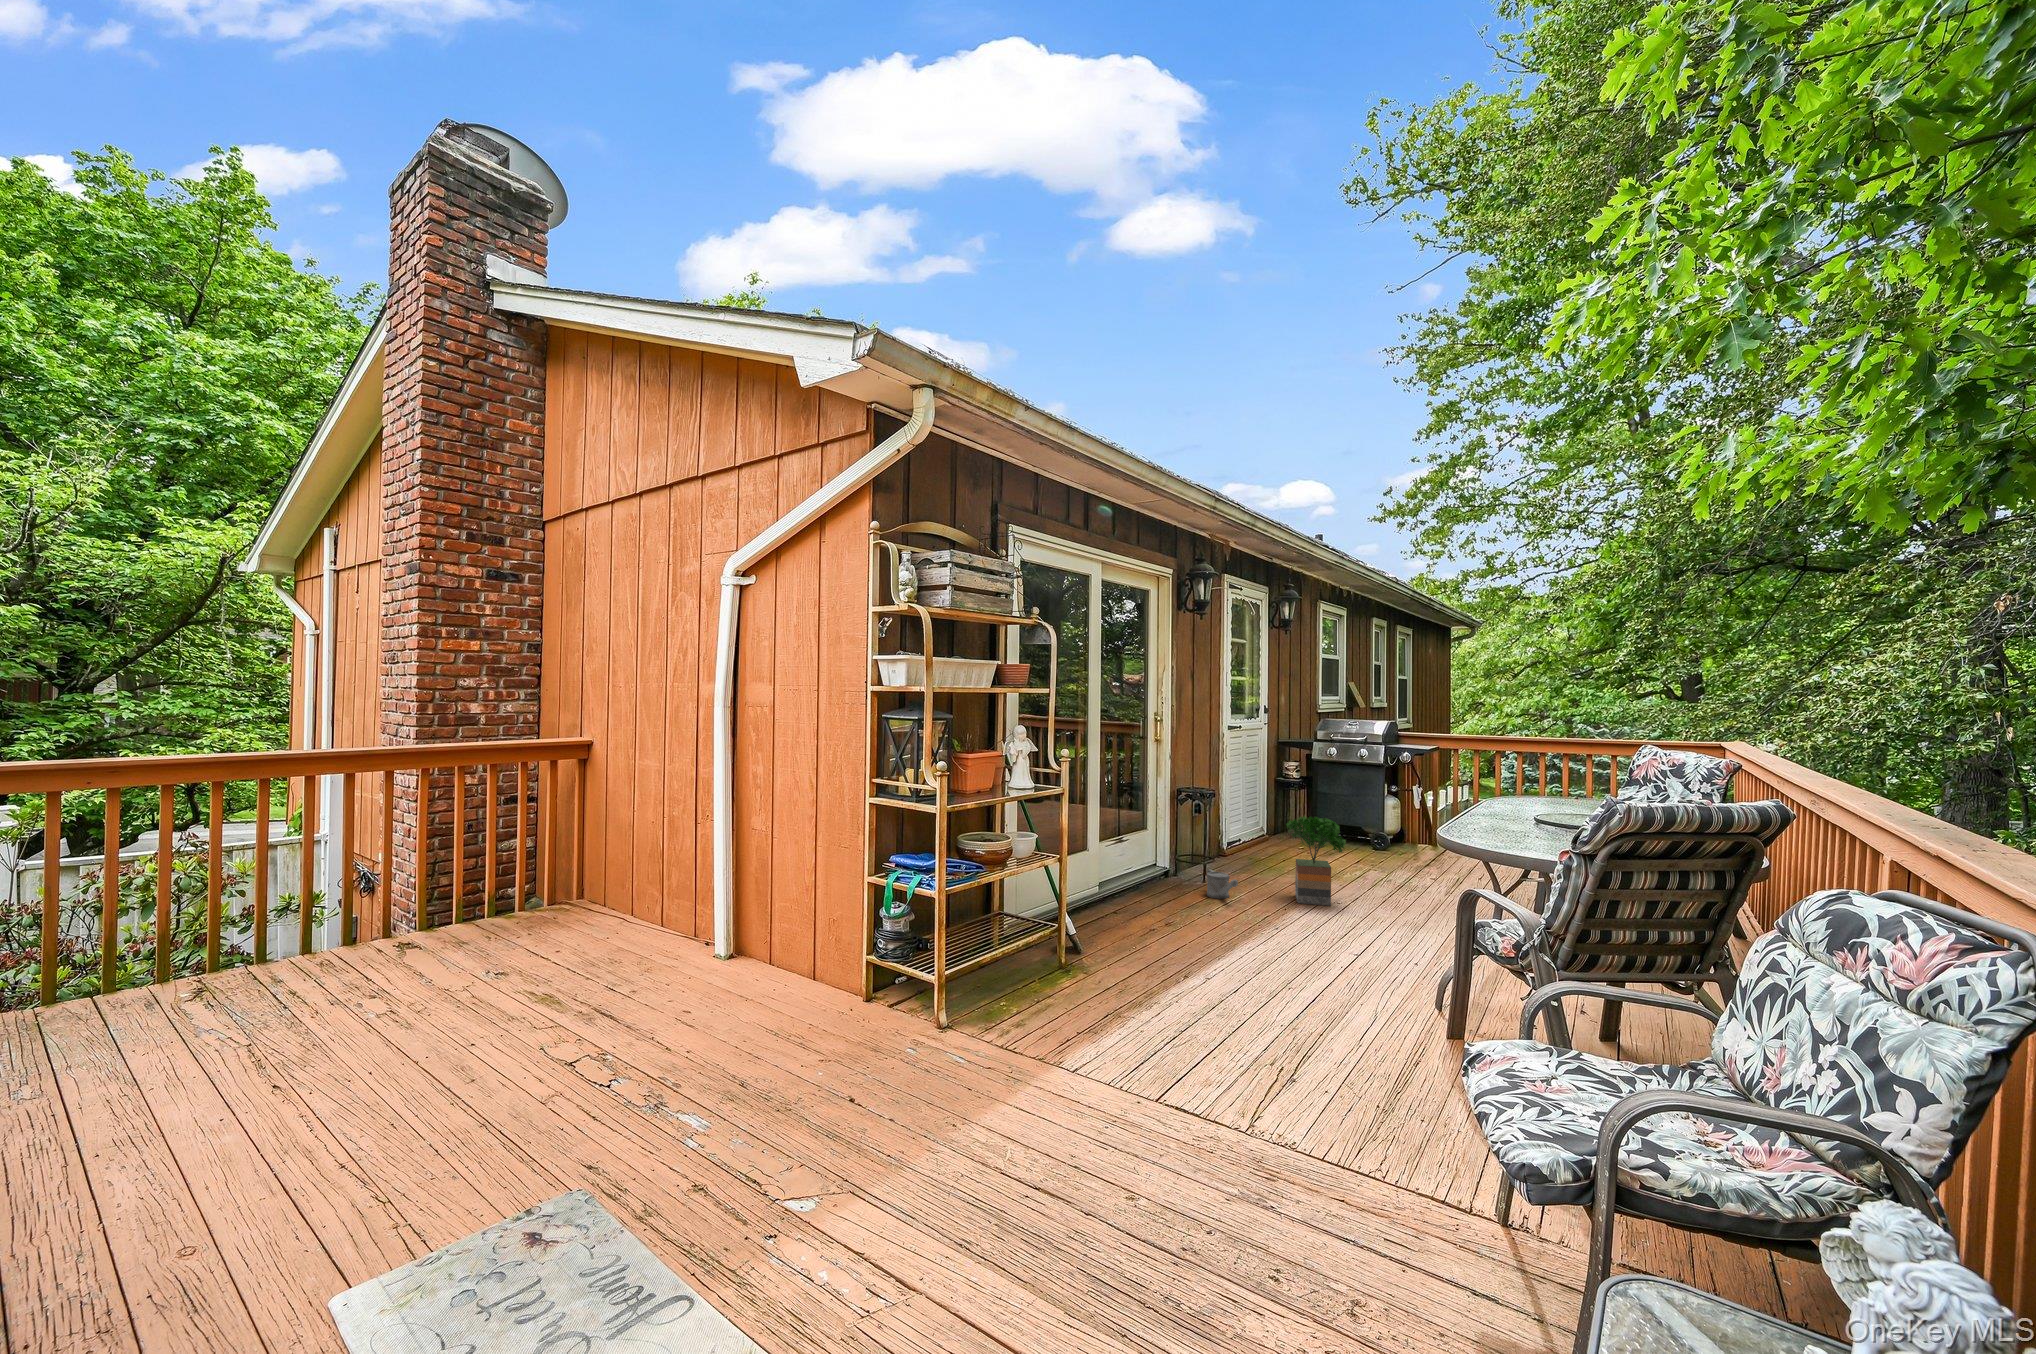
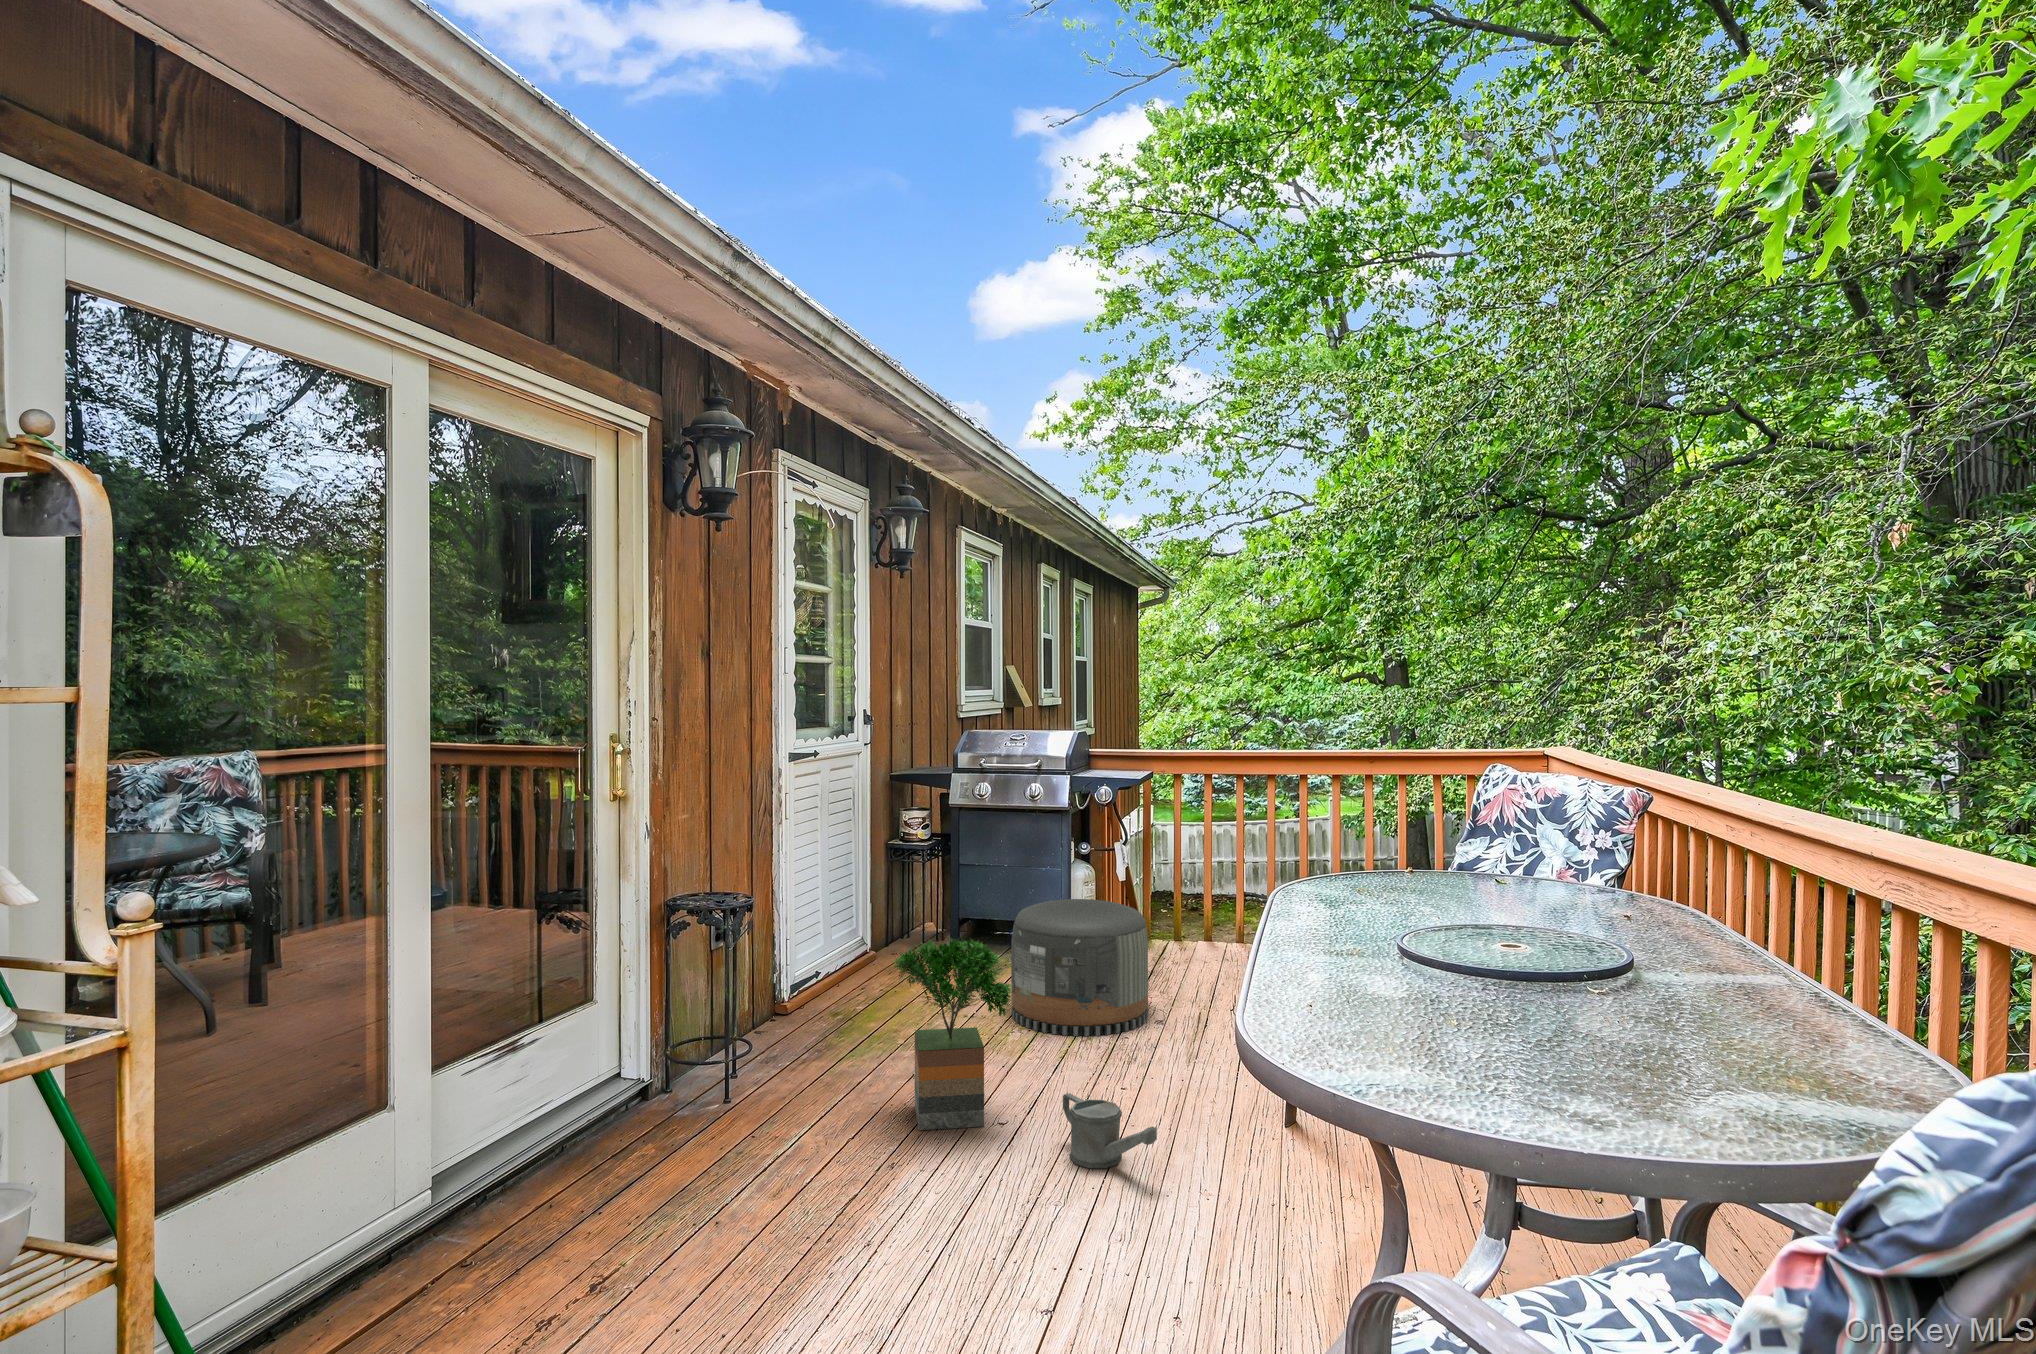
pouf: none [1347,811,1429,882] -> present [1011,899,1148,1036]
watering can: present [1207,869,1238,899] -> present [1063,1093,1157,1168]

